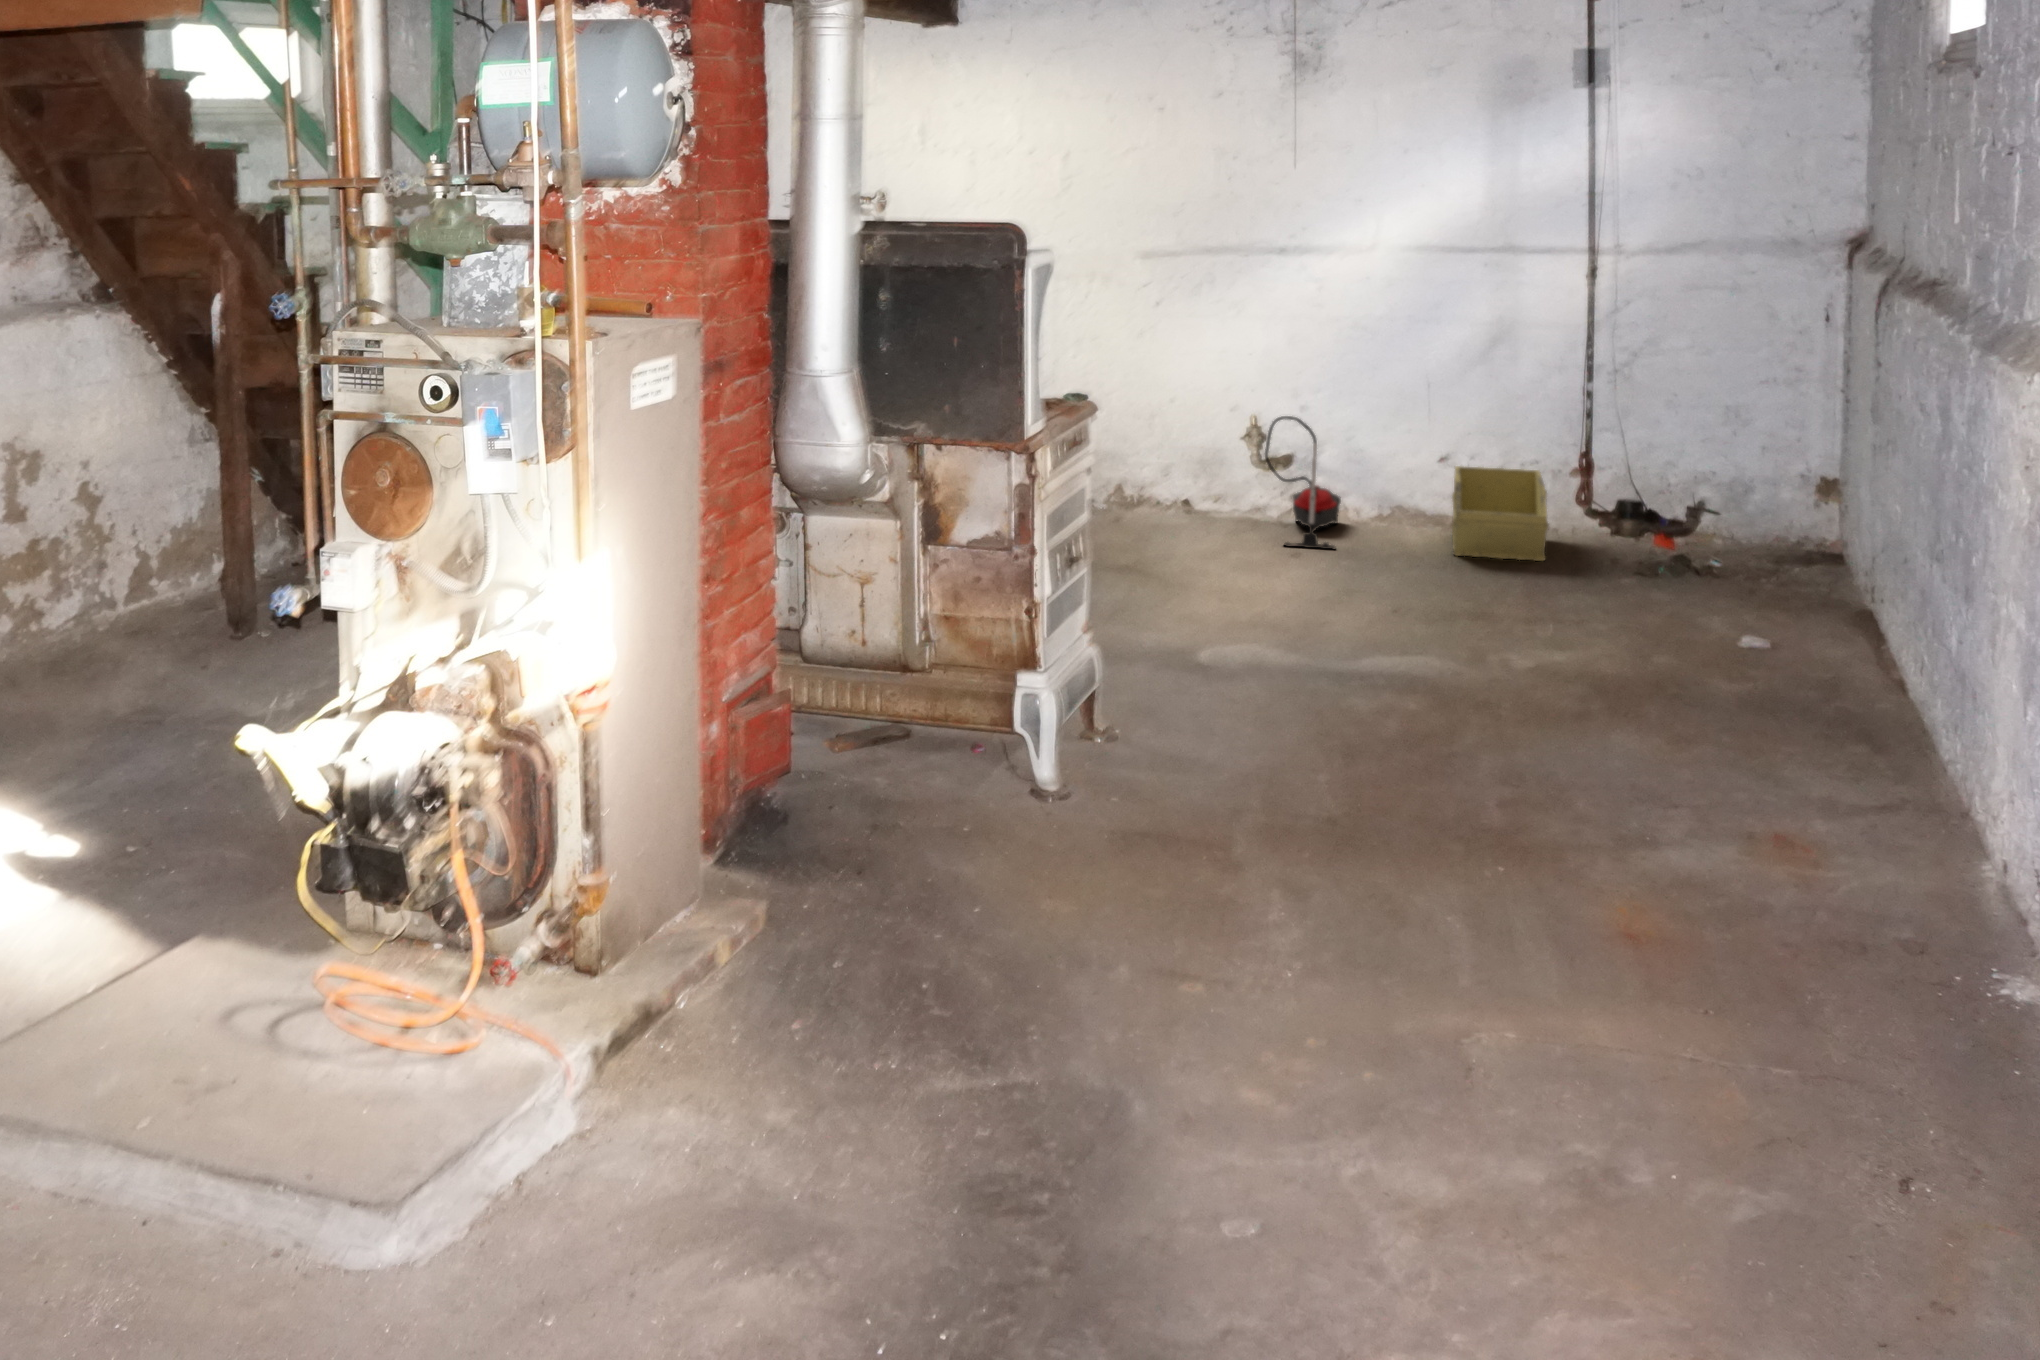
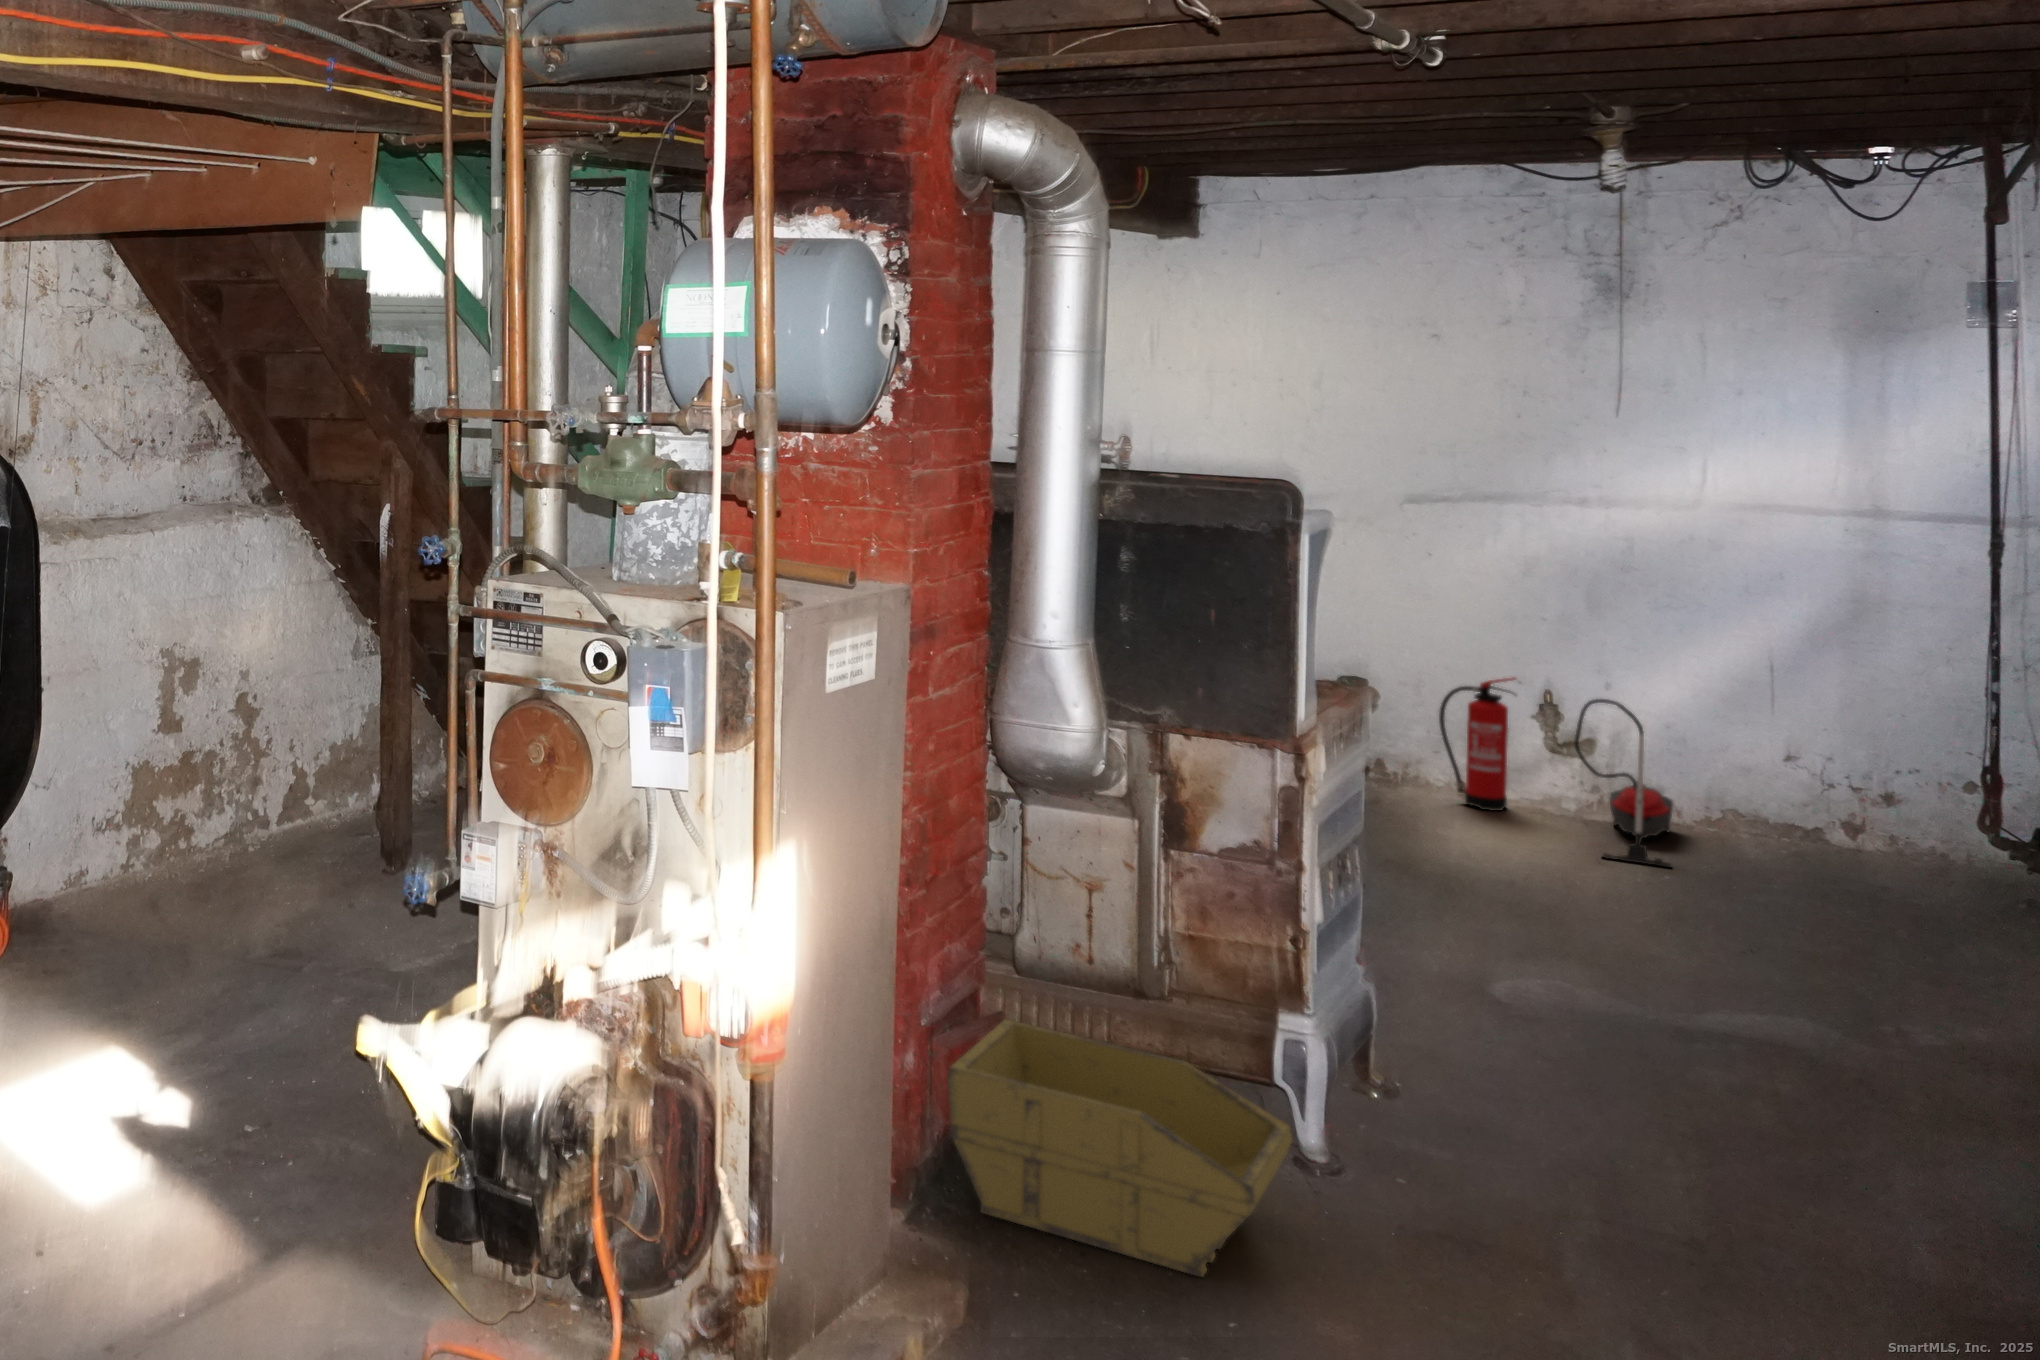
fire extinguisher: none [1161,404,1222,518] -> present [1439,678,1516,811]
storage bin: present [1452,466,1548,561] -> present [947,1020,1292,1277]

